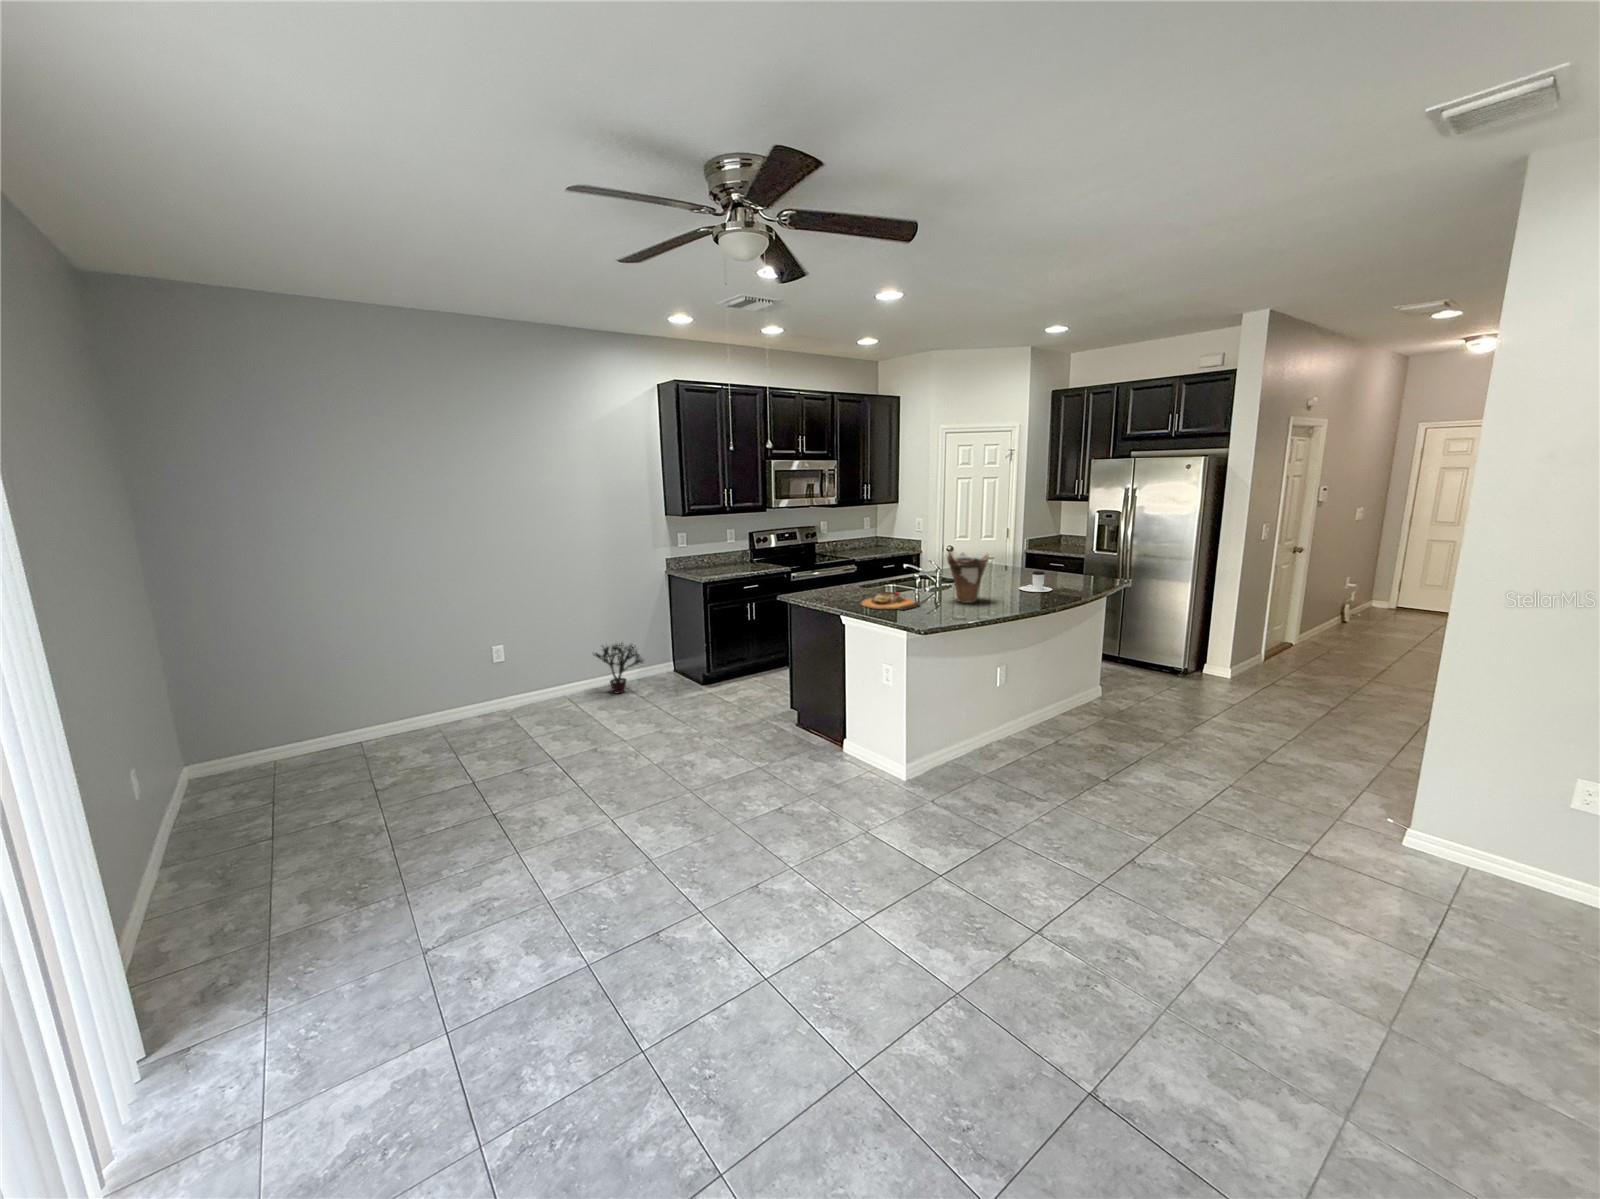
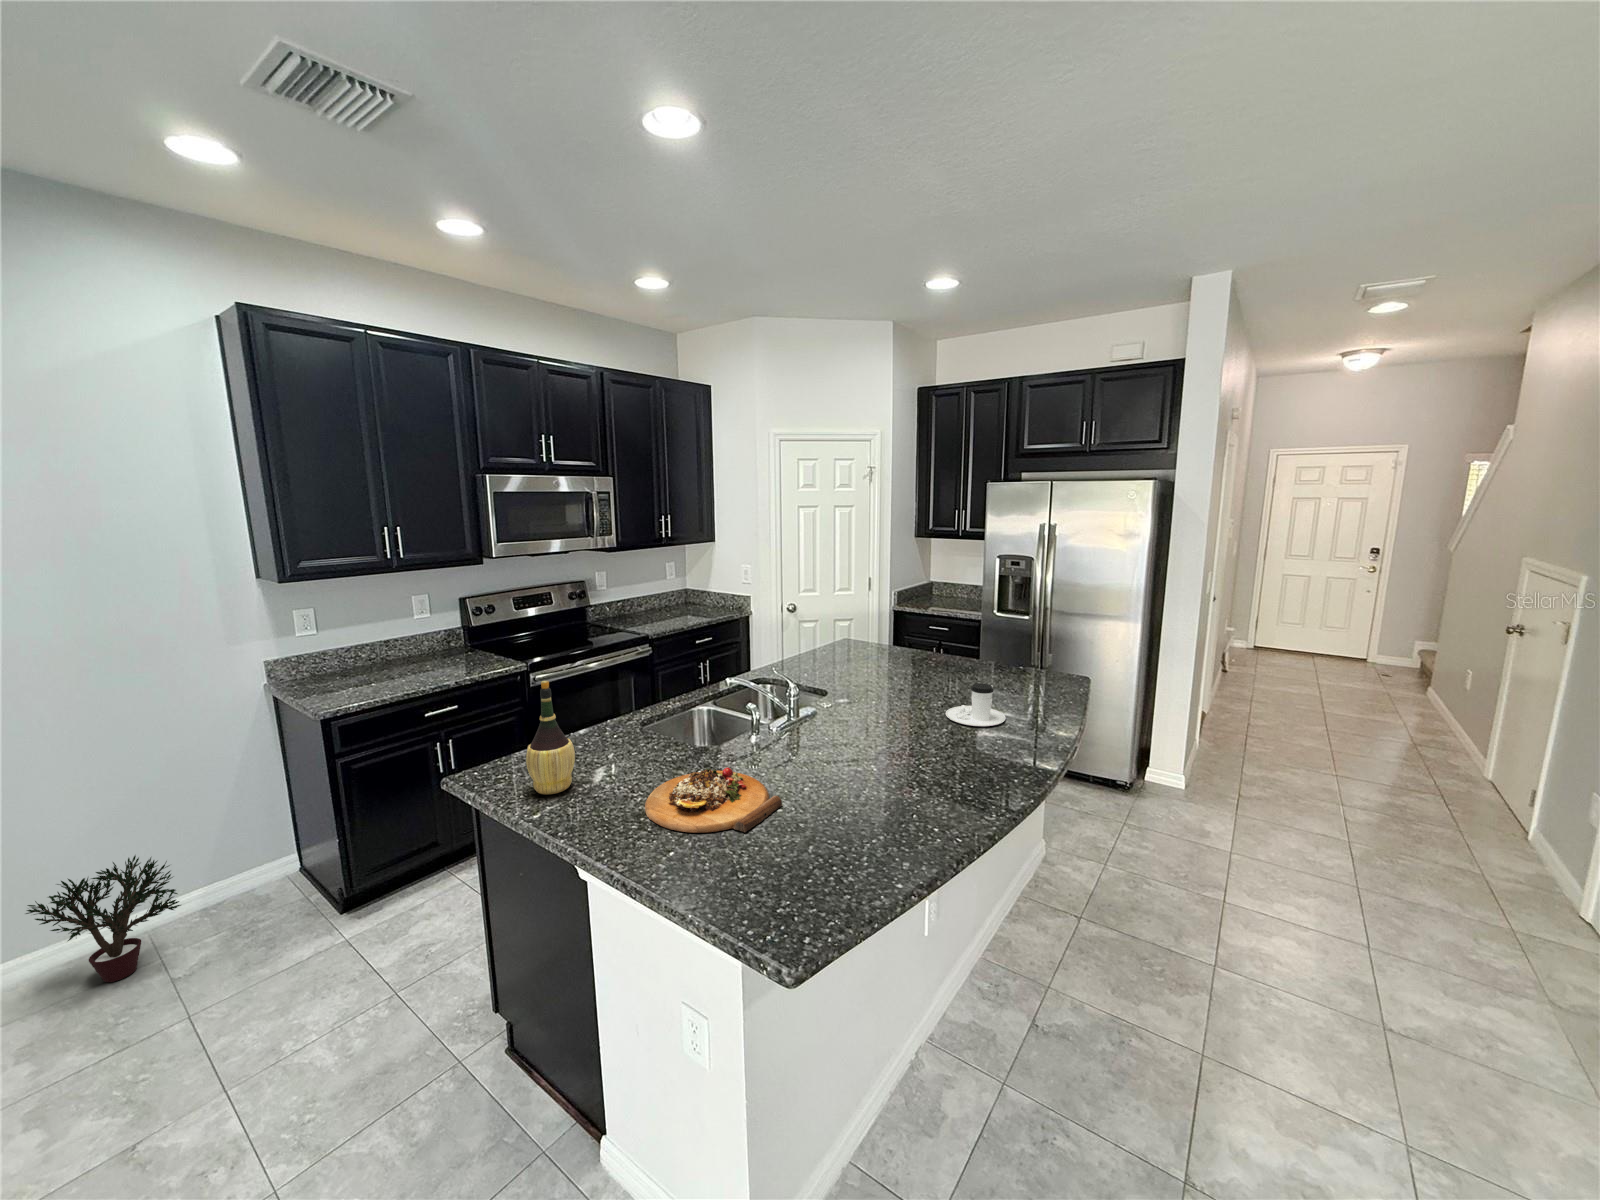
wine bottle: none [811,550,831,599] -> present [526,681,575,794]
vase: present [947,552,988,603] -> none [832,667,916,780]

